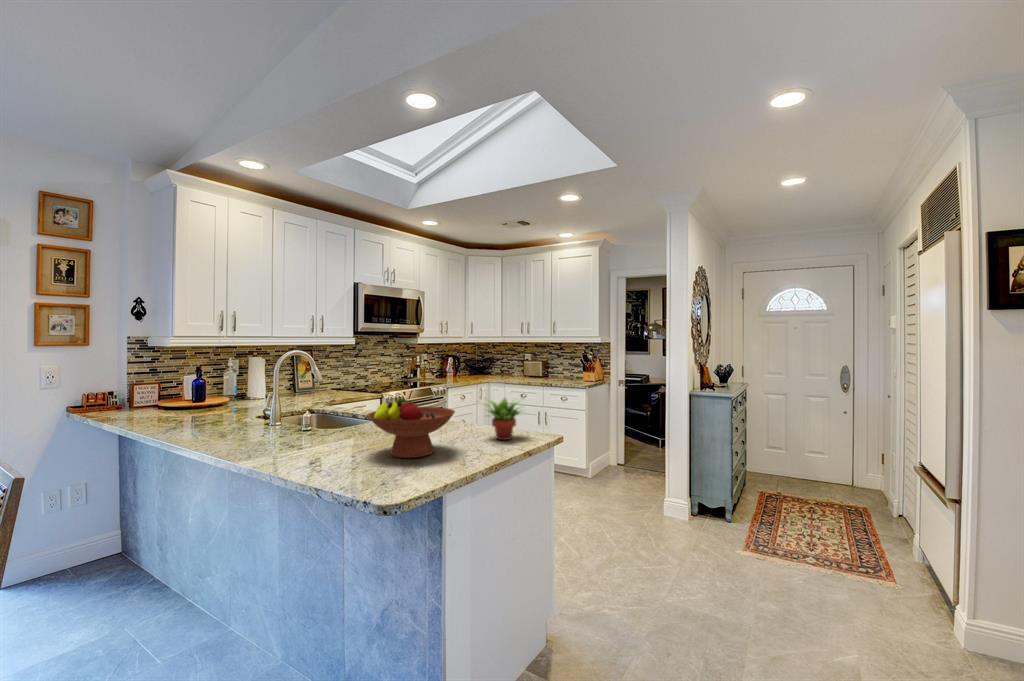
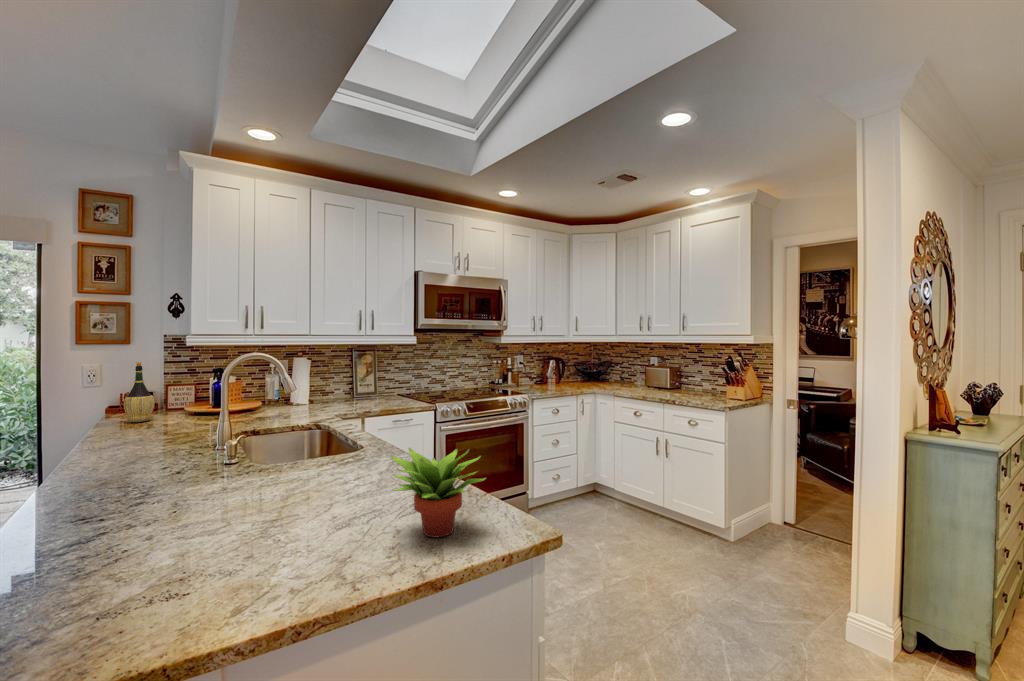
wine bottle: none [116,361,144,416] -> present [124,362,155,422]
fruit bowl: present [368,398,455,458] -> none [117,450,311,575]

